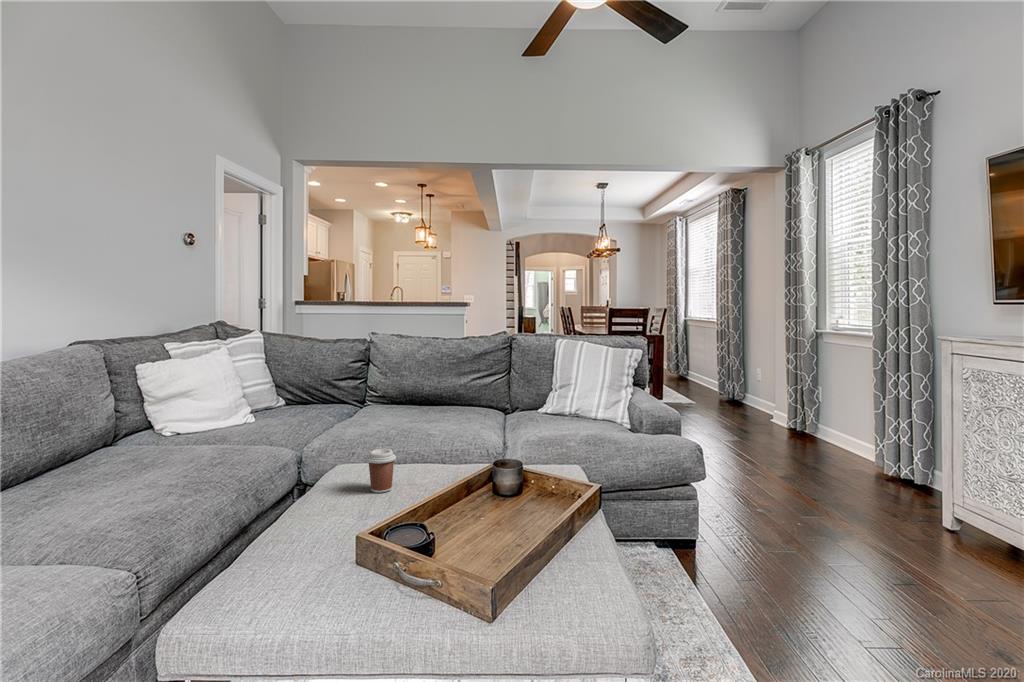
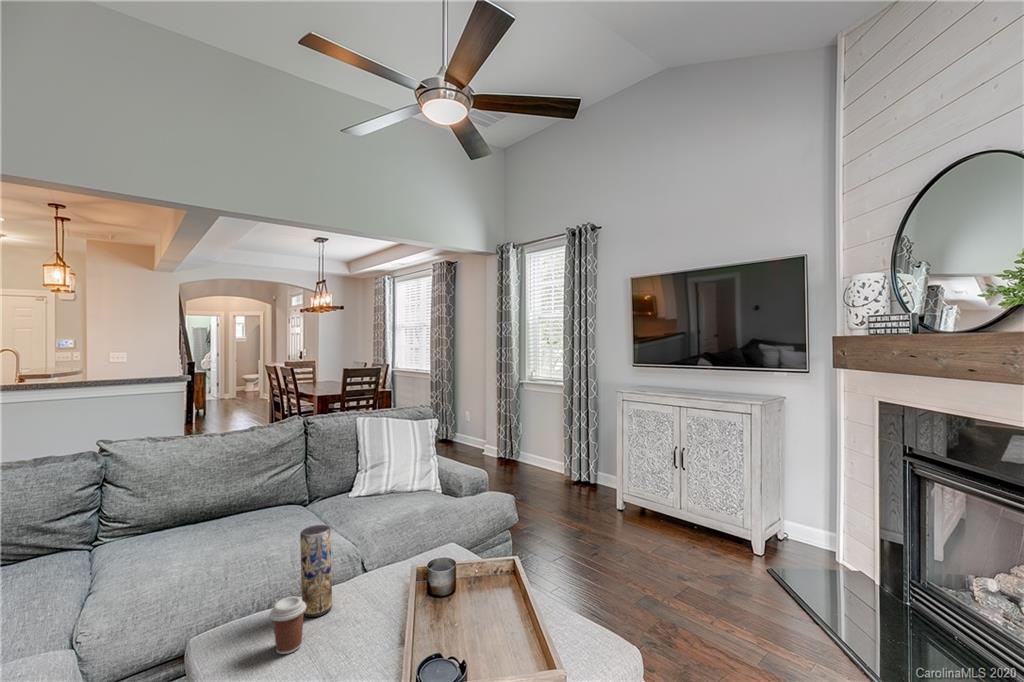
vase: none [412,401,438,479] -> present [300,525,332,617]

